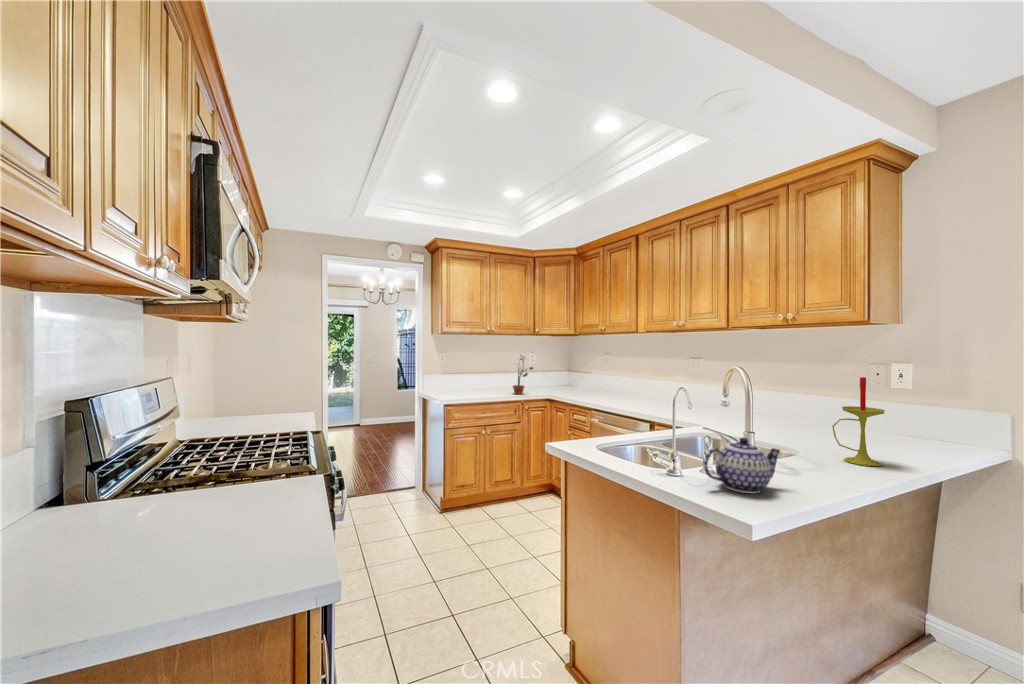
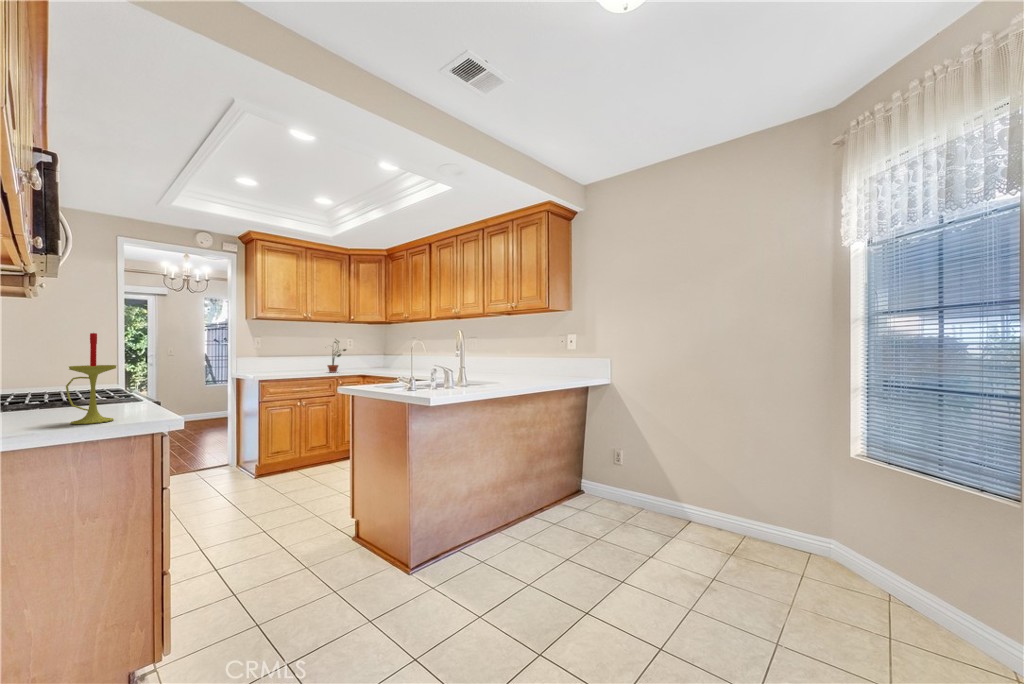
candle: present [832,377,885,466] -> present [66,333,116,424]
teapot: present [704,438,780,494] -> none [423,365,468,394]

